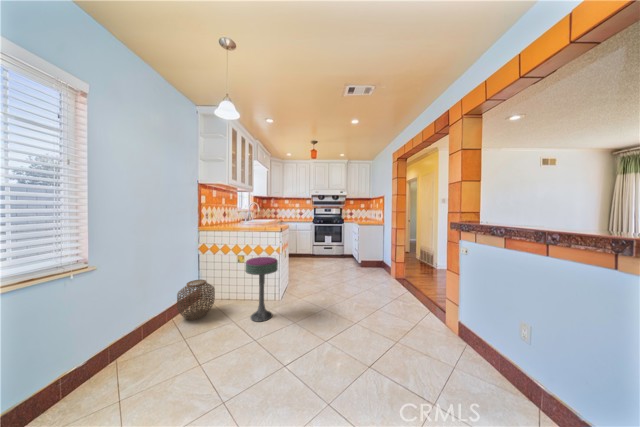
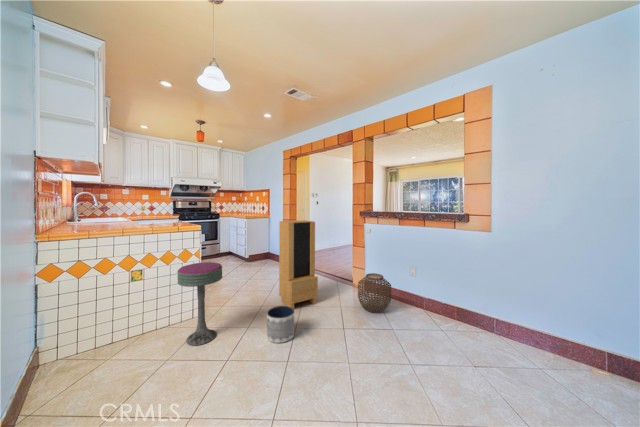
storage cabinet: none [341,229,376,326] -> present [279,220,318,309]
woven basket: present [177,280,215,320] -> present [358,273,391,313]
planter: none [291,312,318,350] -> present [267,306,294,343]

